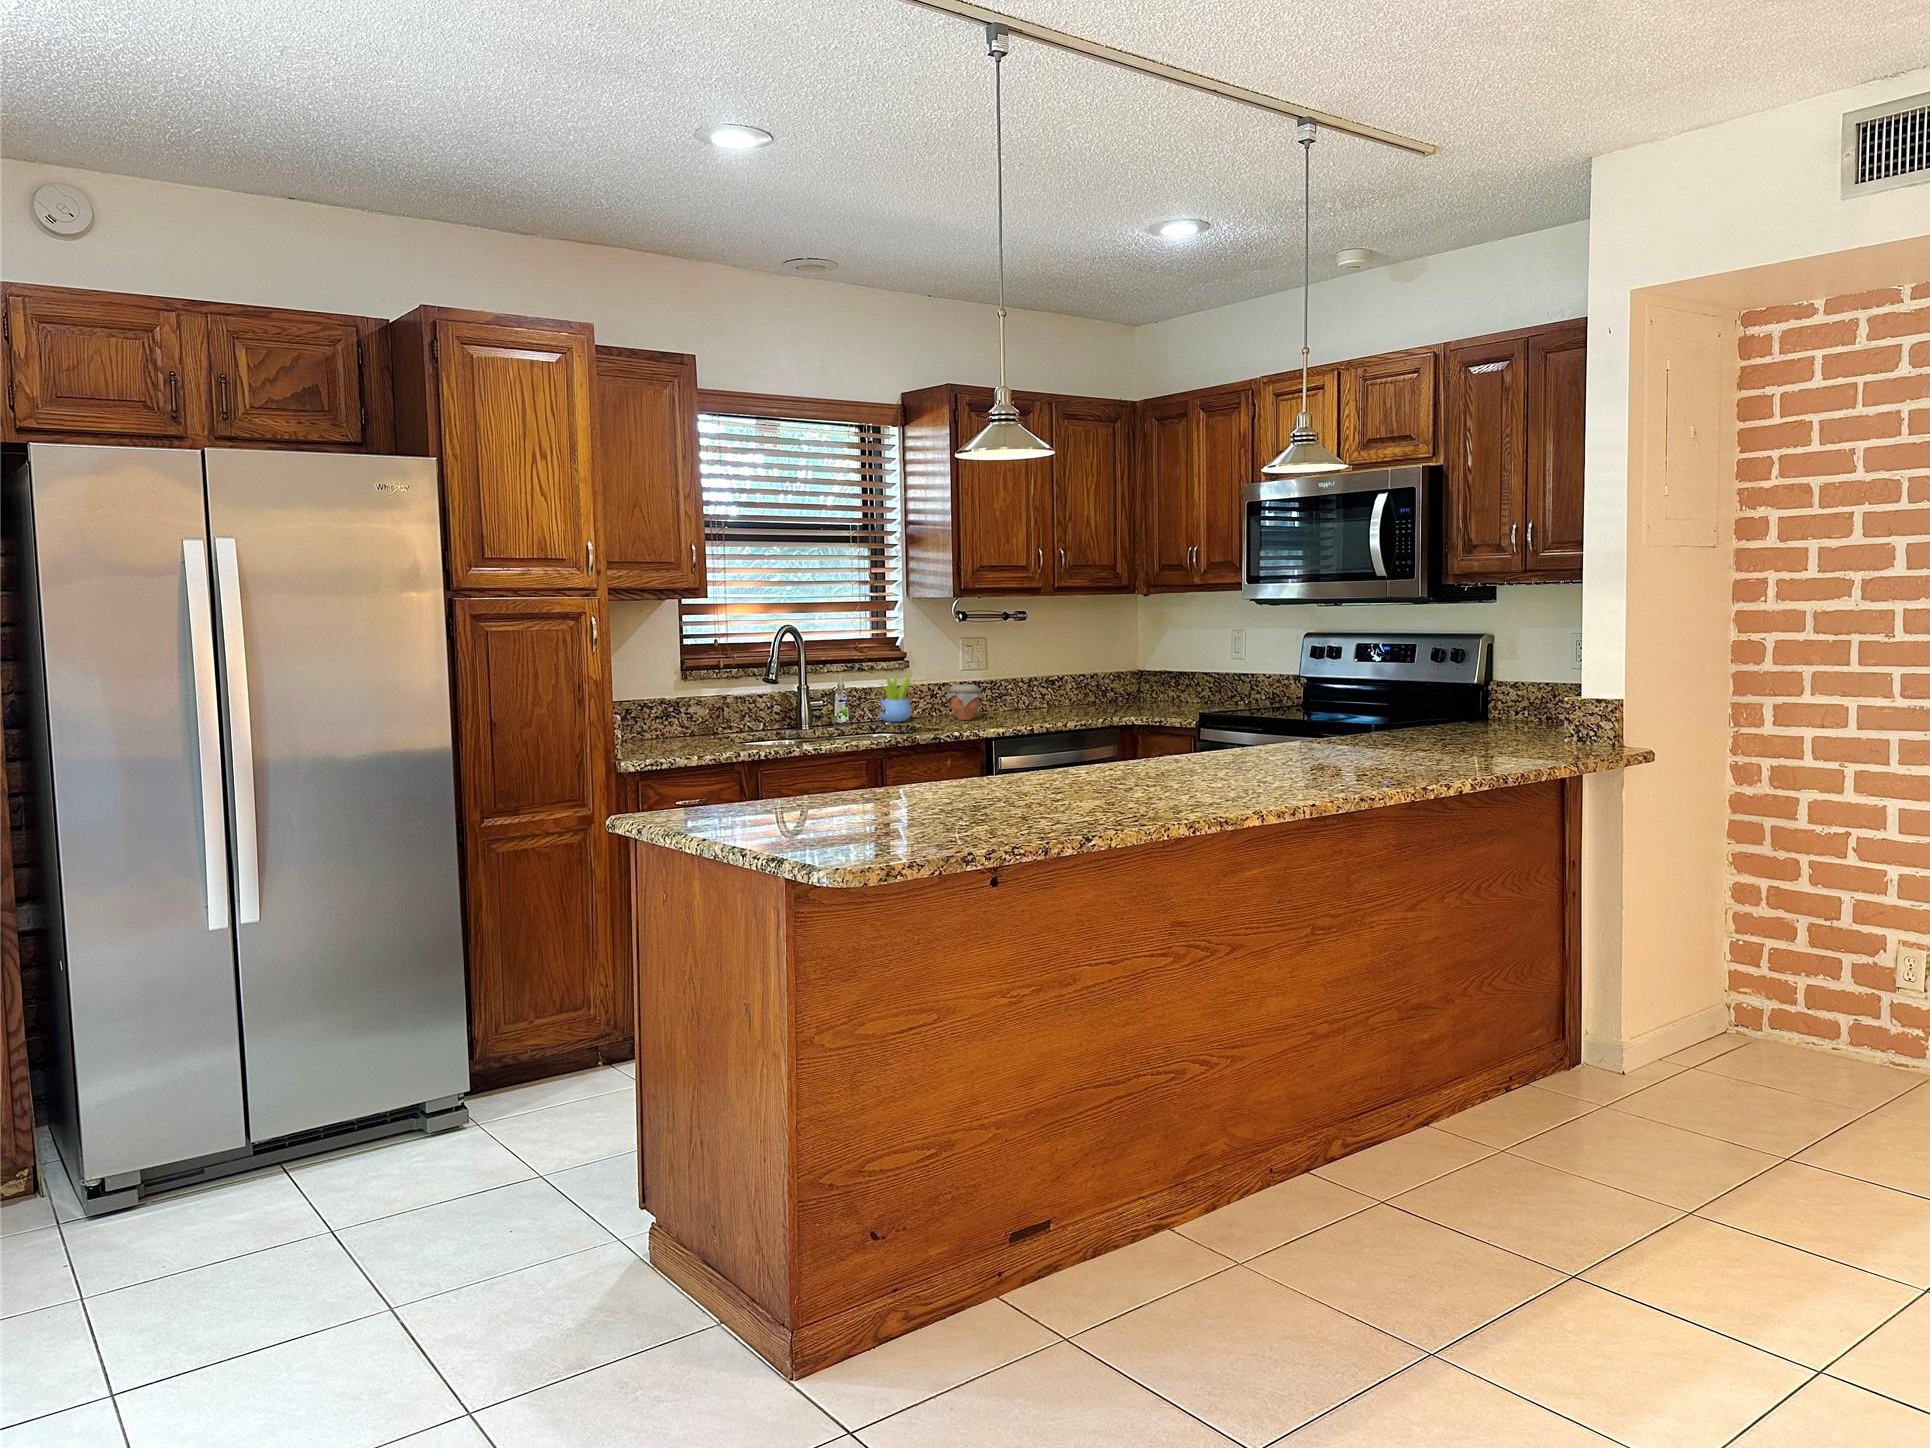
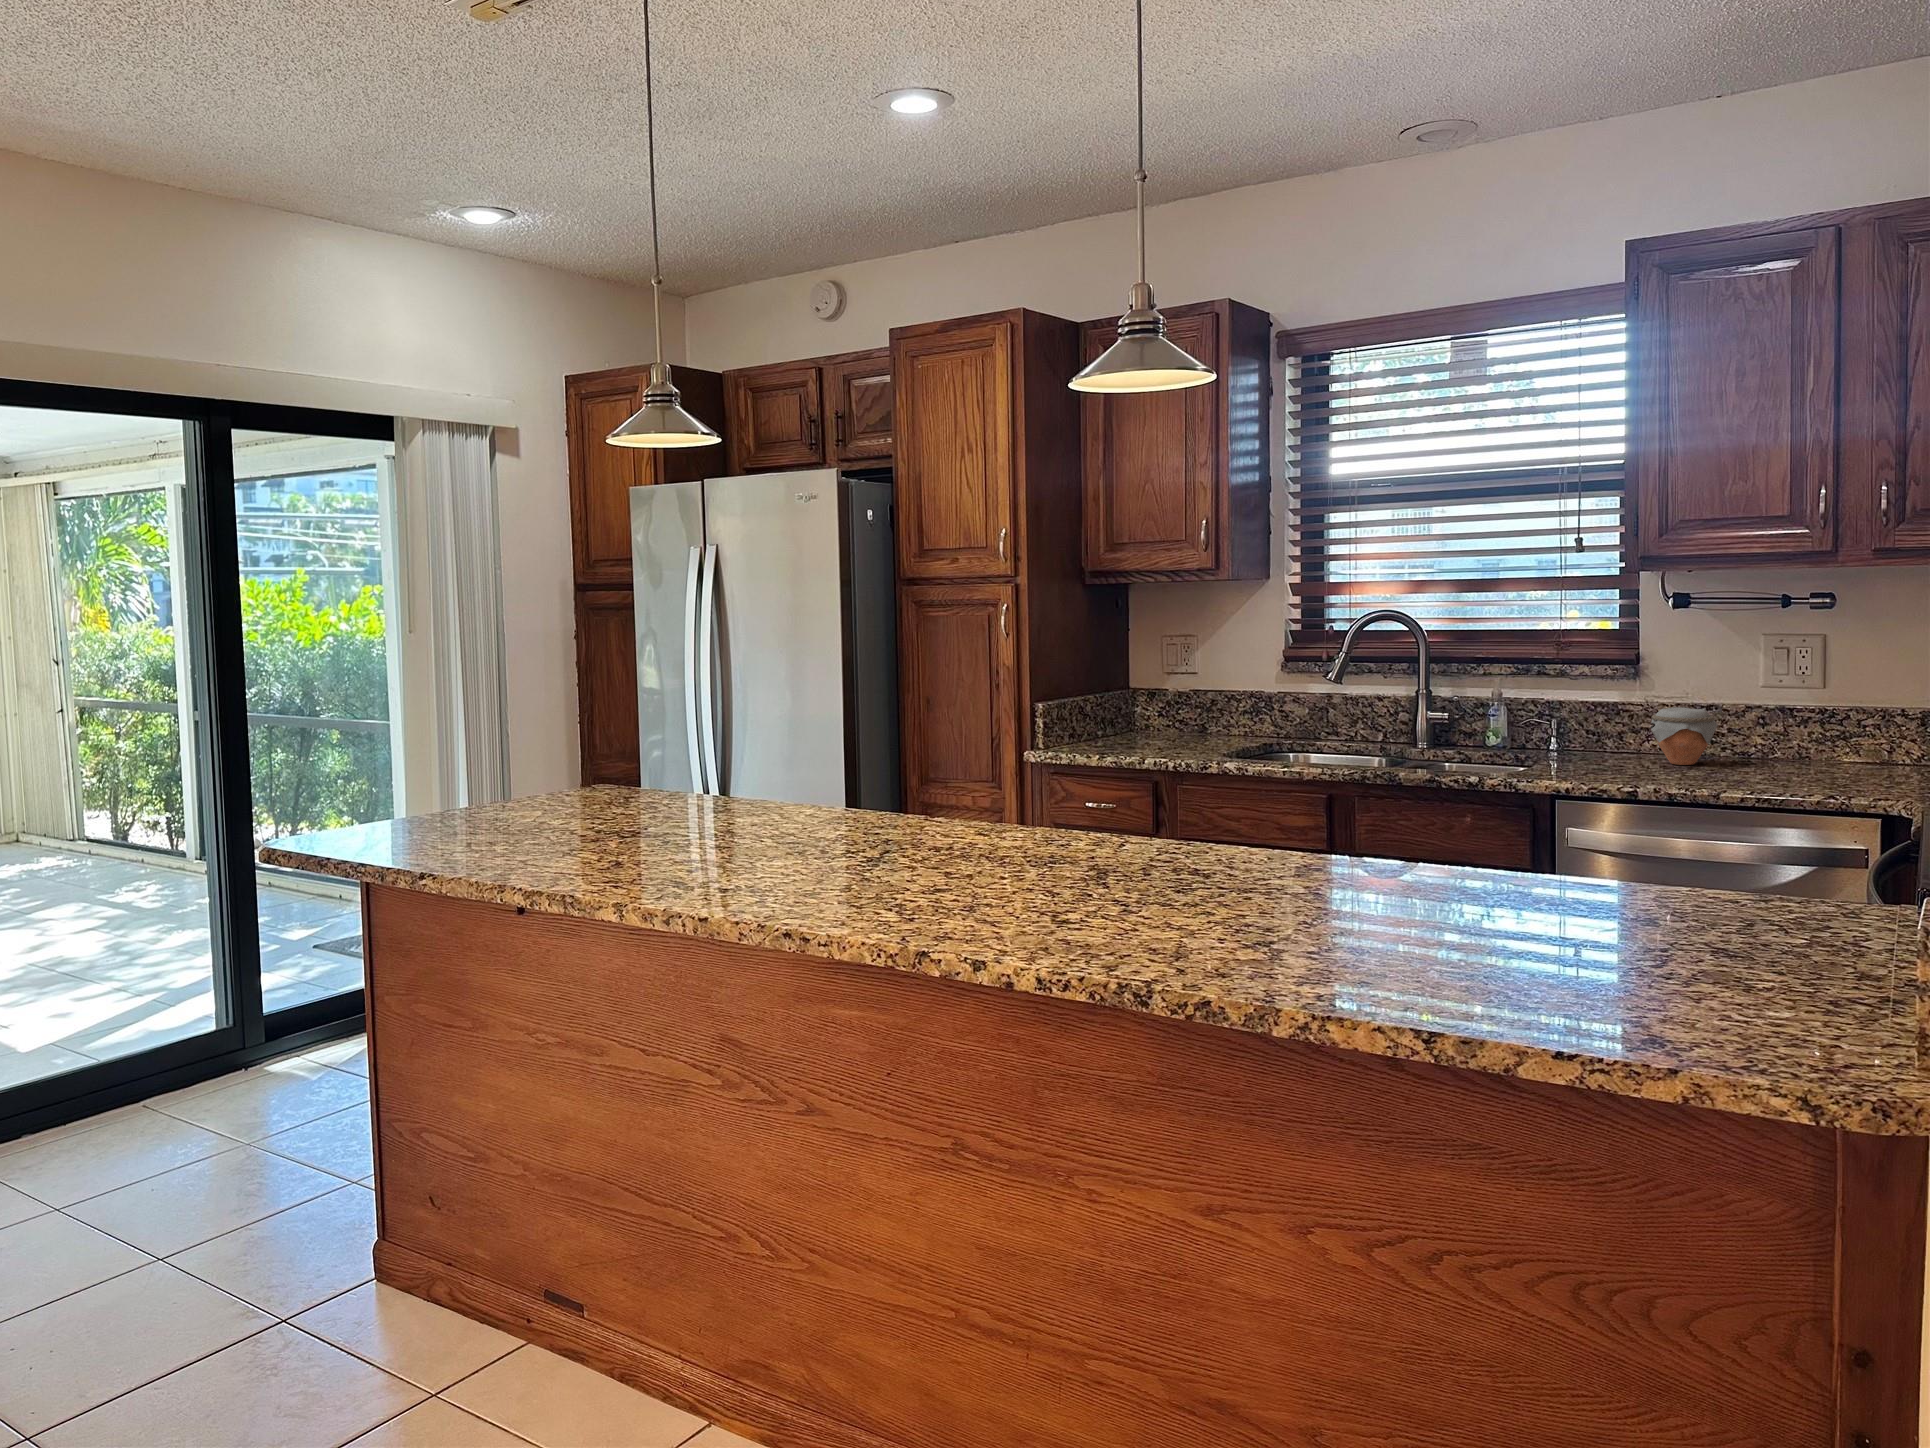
succulent plant: present [879,673,912,722] -> none [1552,677,1607,754]

